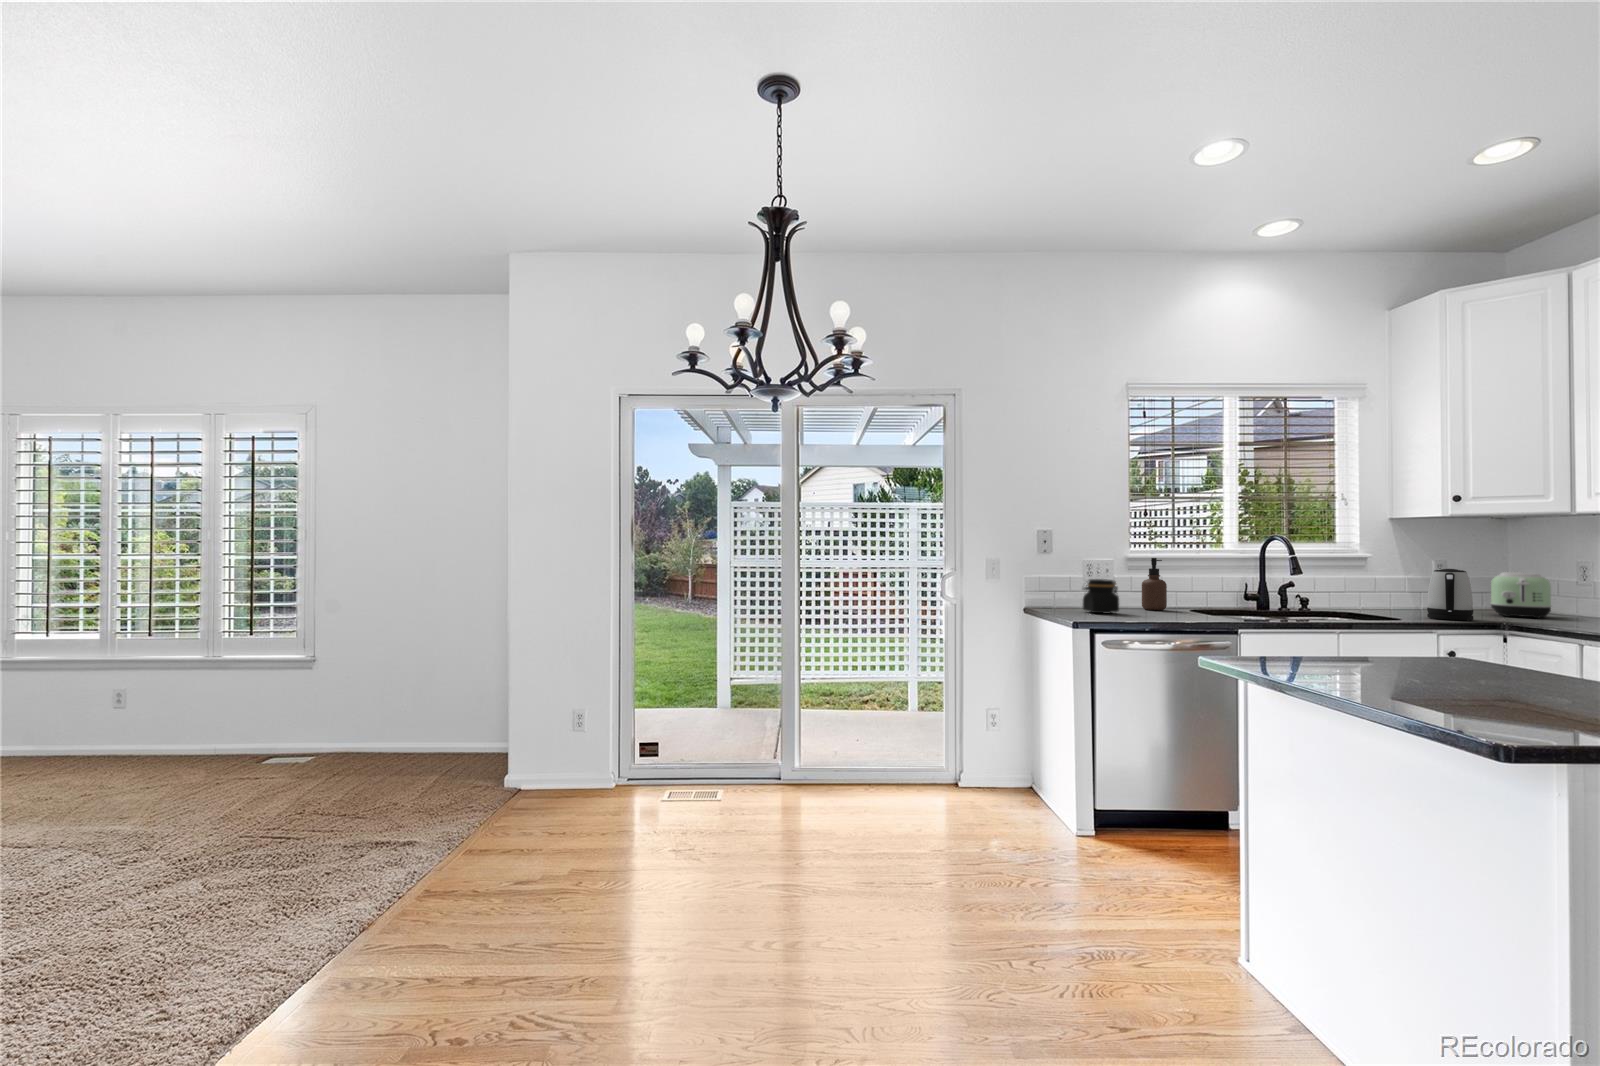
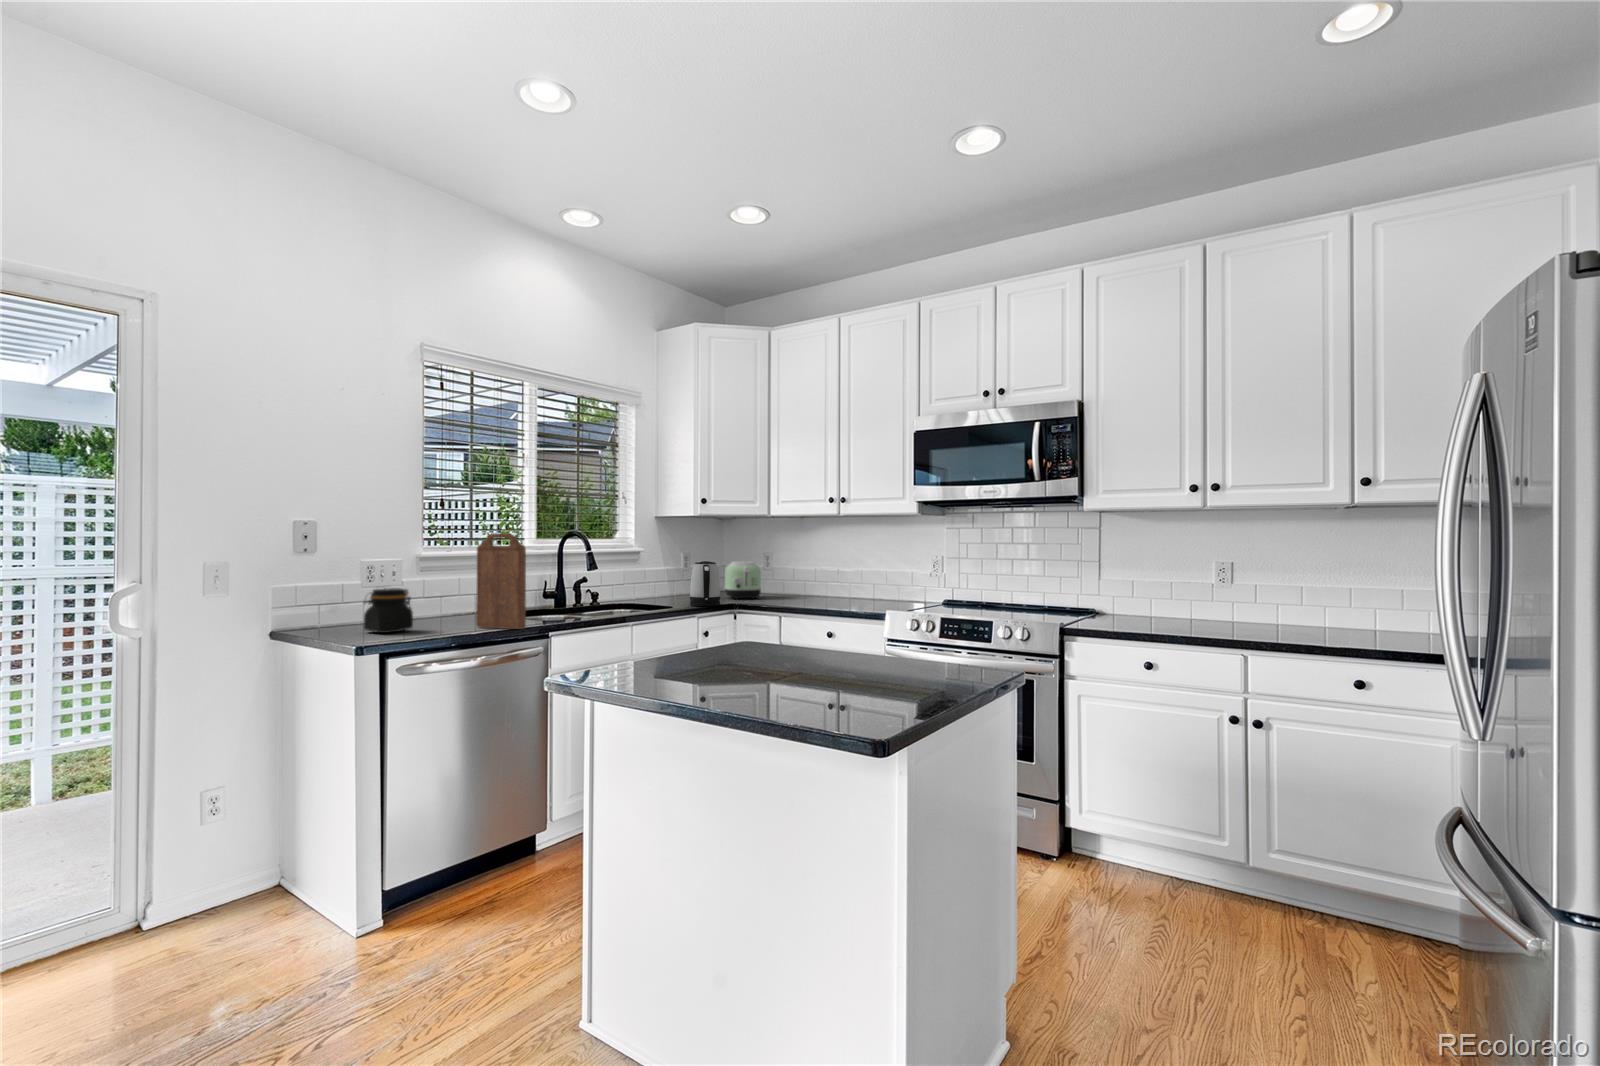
cutting board: none [1172,536,1215,620] -> present [476,533,526,629]
soap dispenser: present [1142,558,1167,610] -> none [436,558,465,621]

